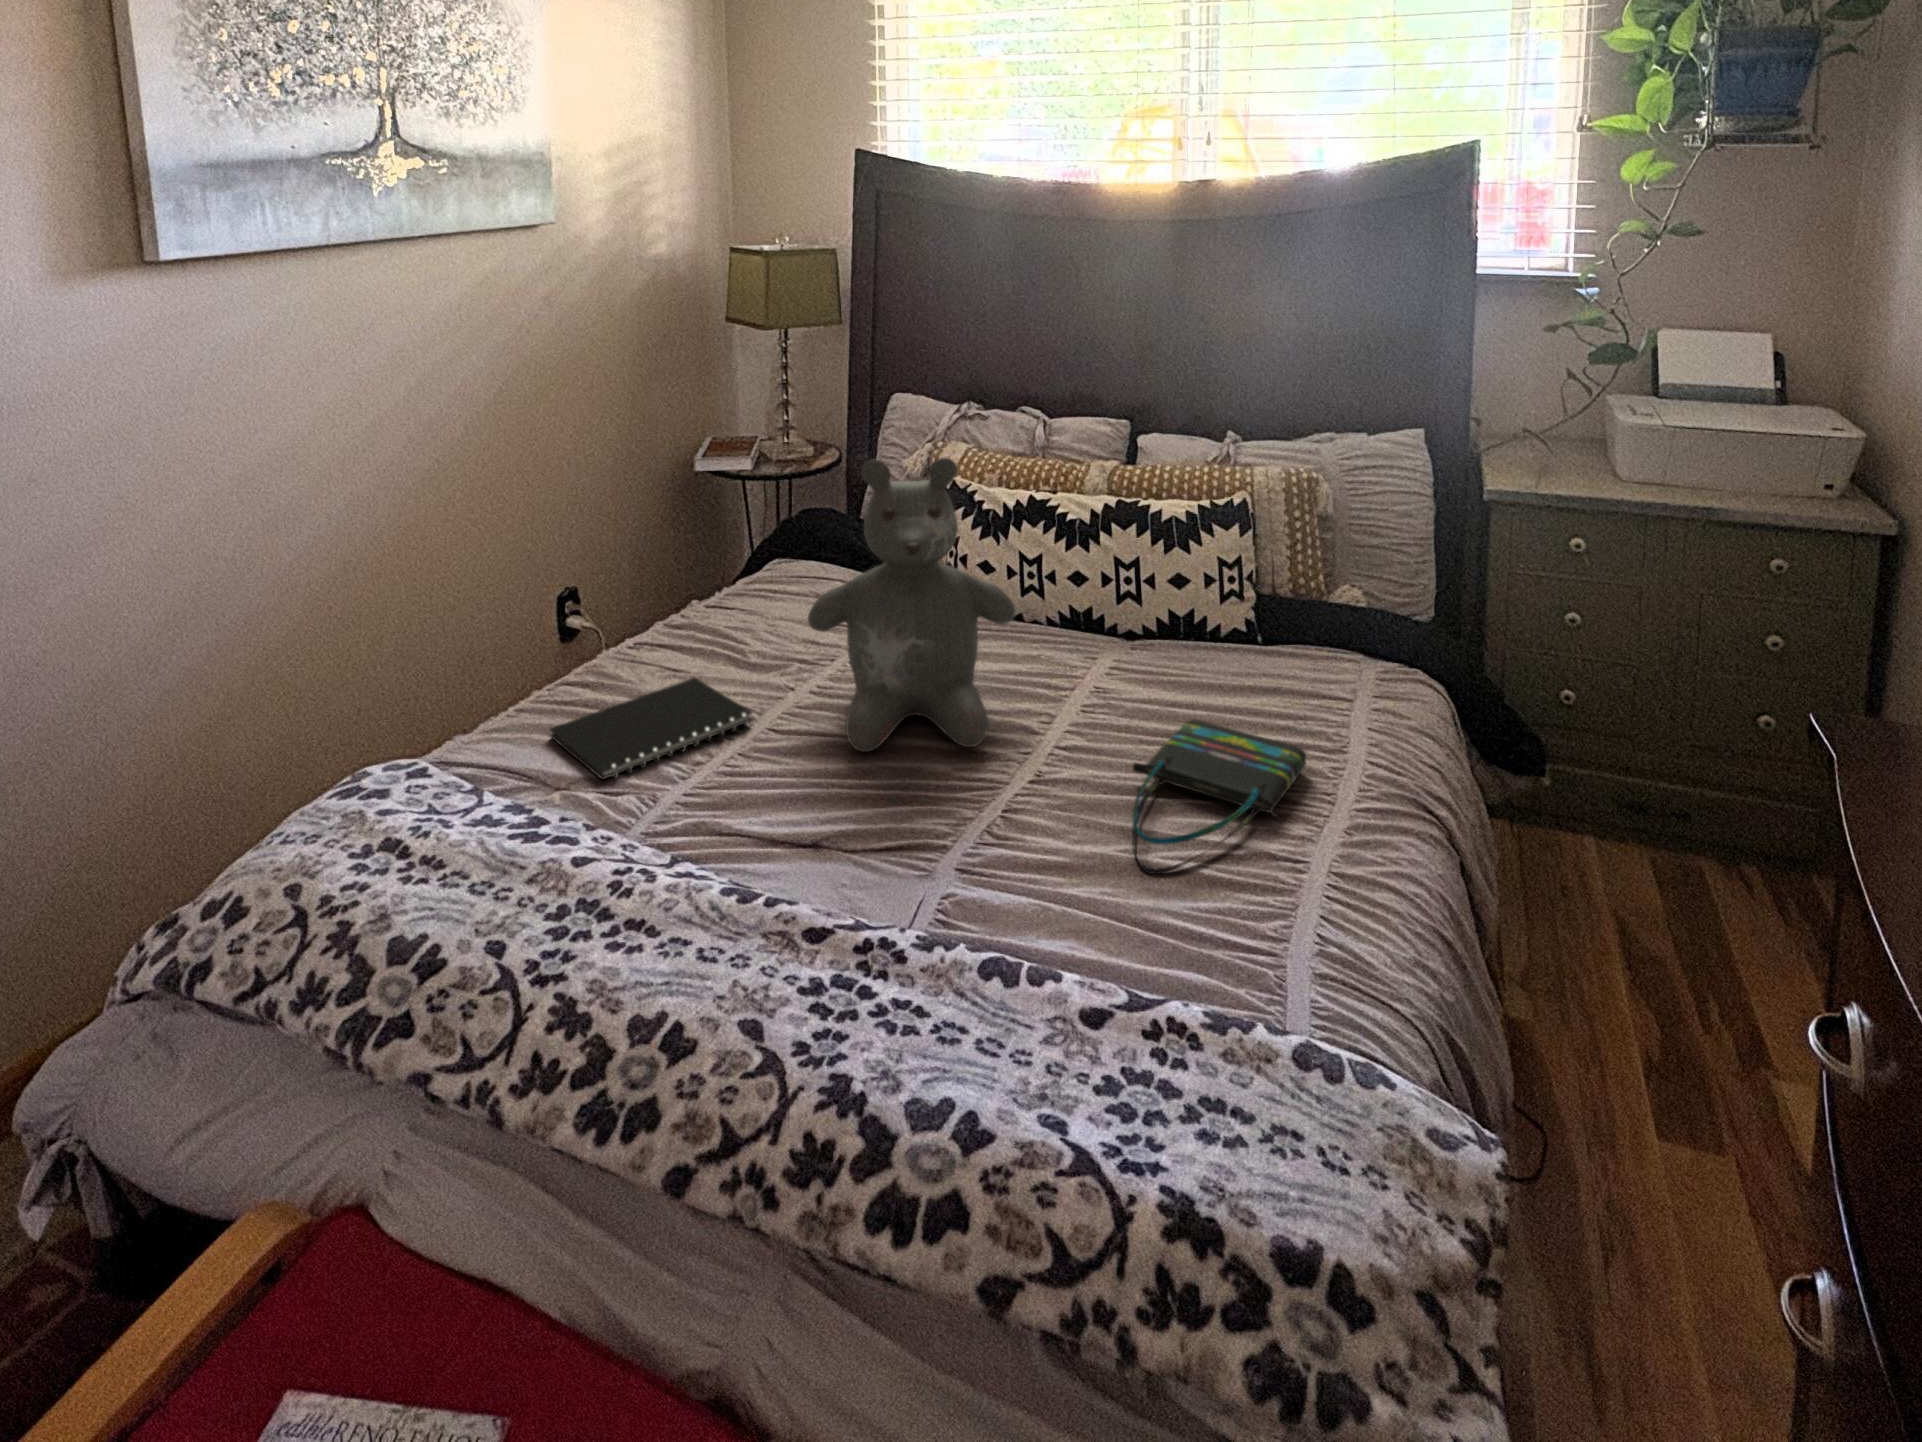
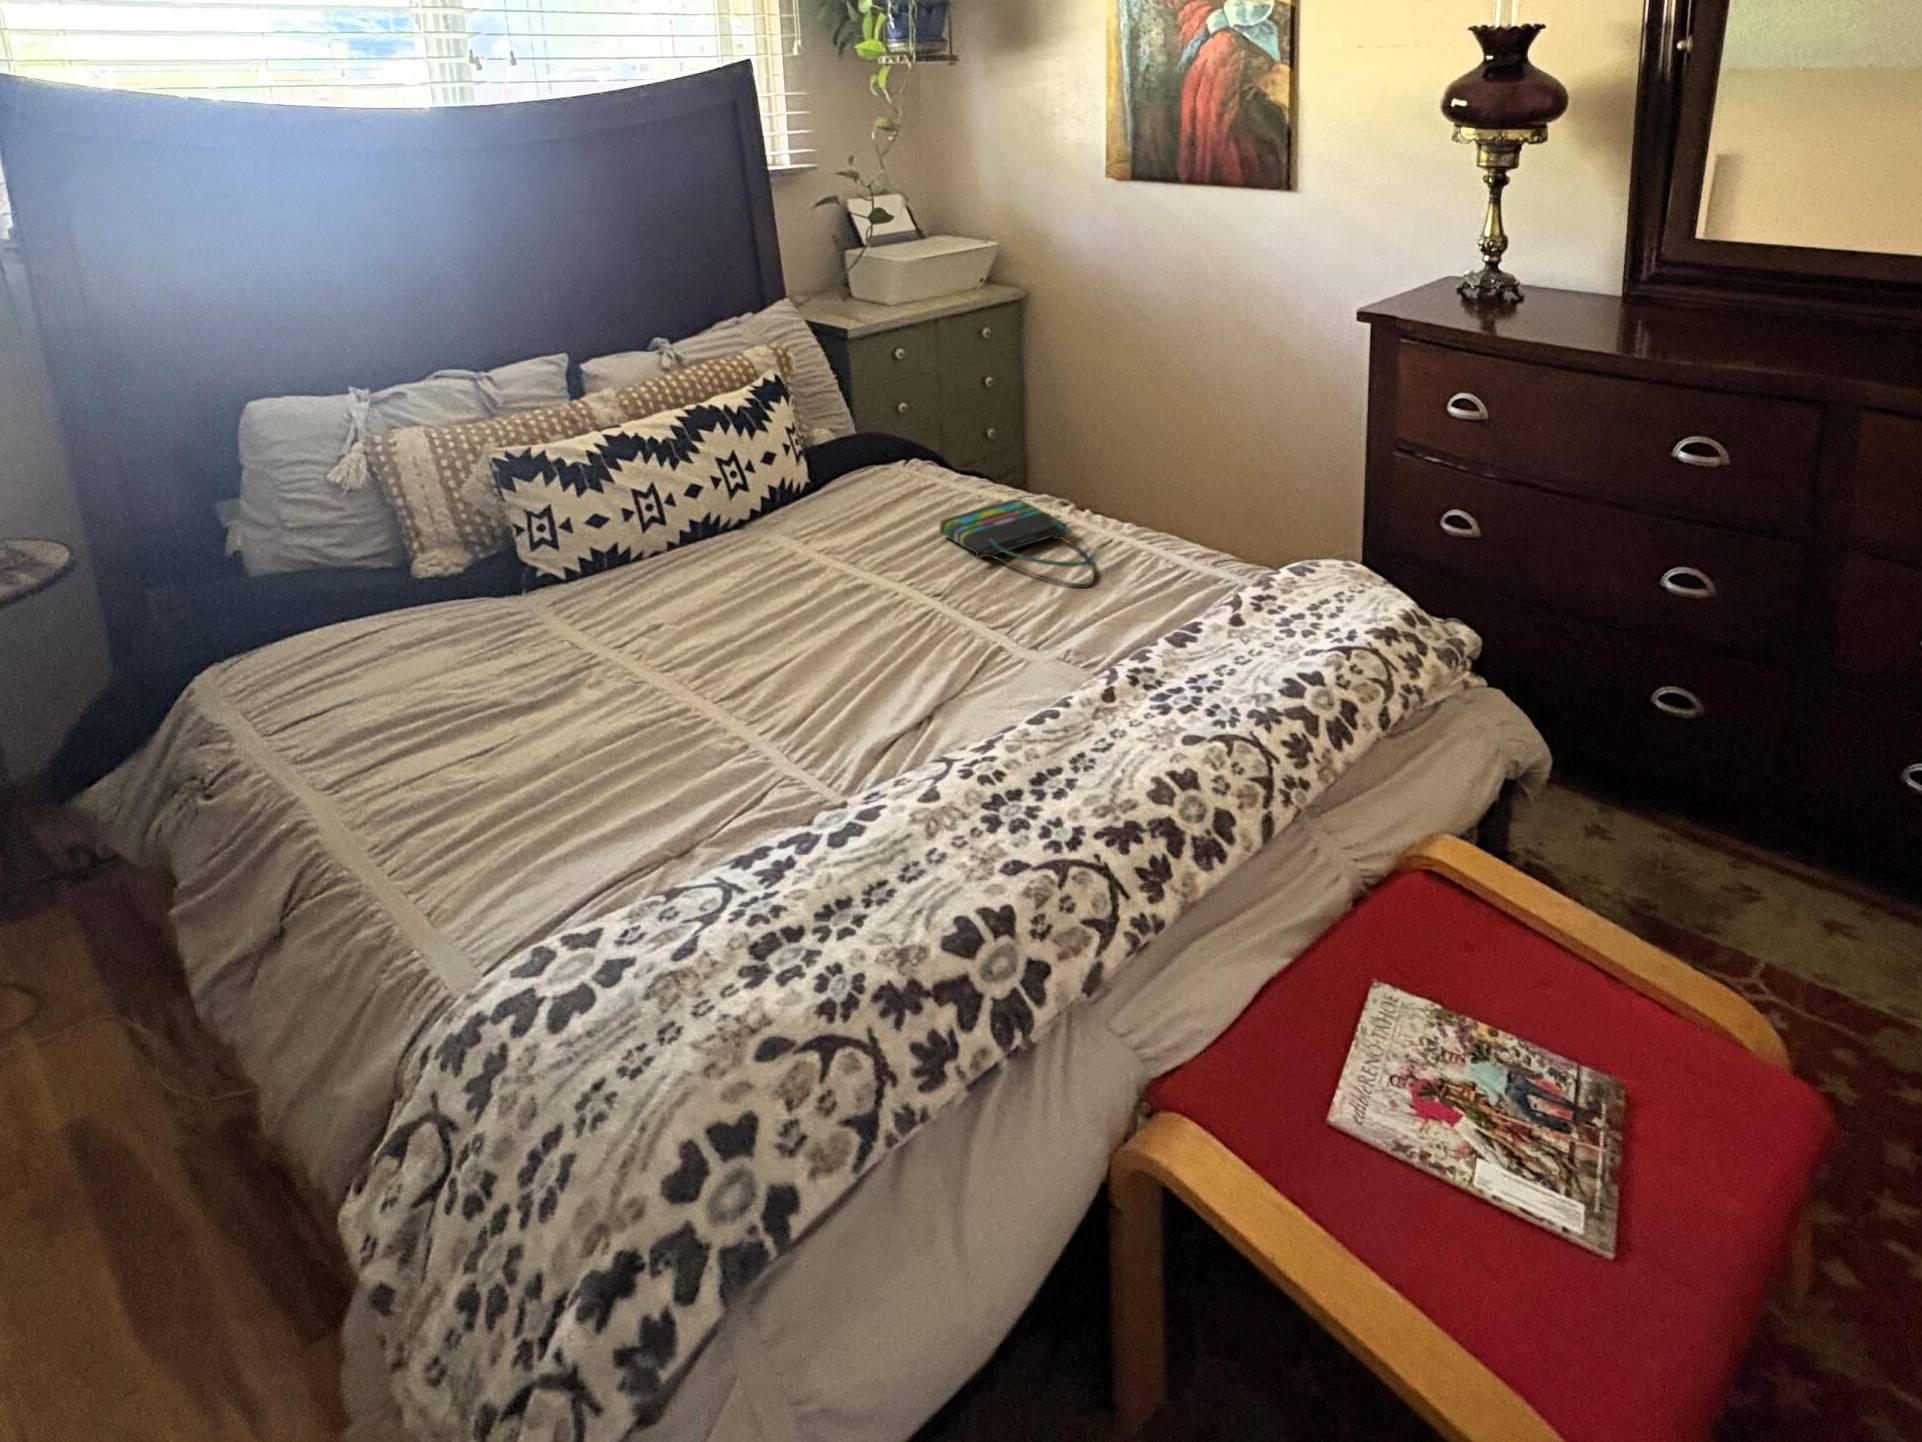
teddy bear: present [808,457,1015,752] -> none [664,371,879,664]
notebook: present [550,678,752,779] -> none [542,703,713,860]

